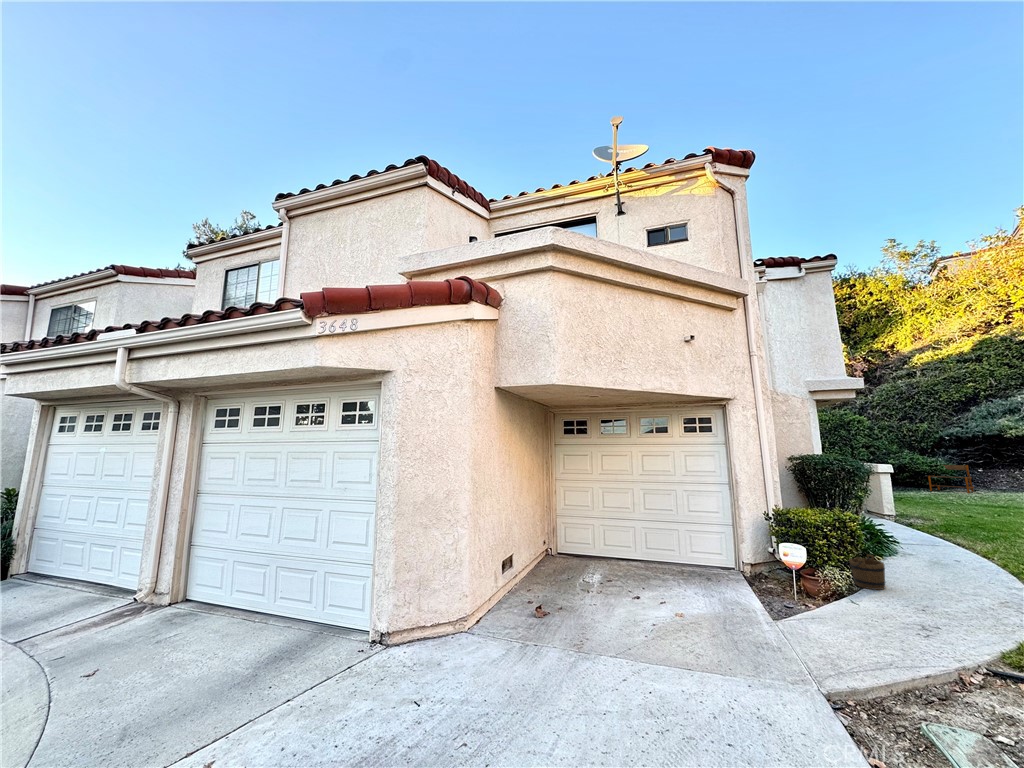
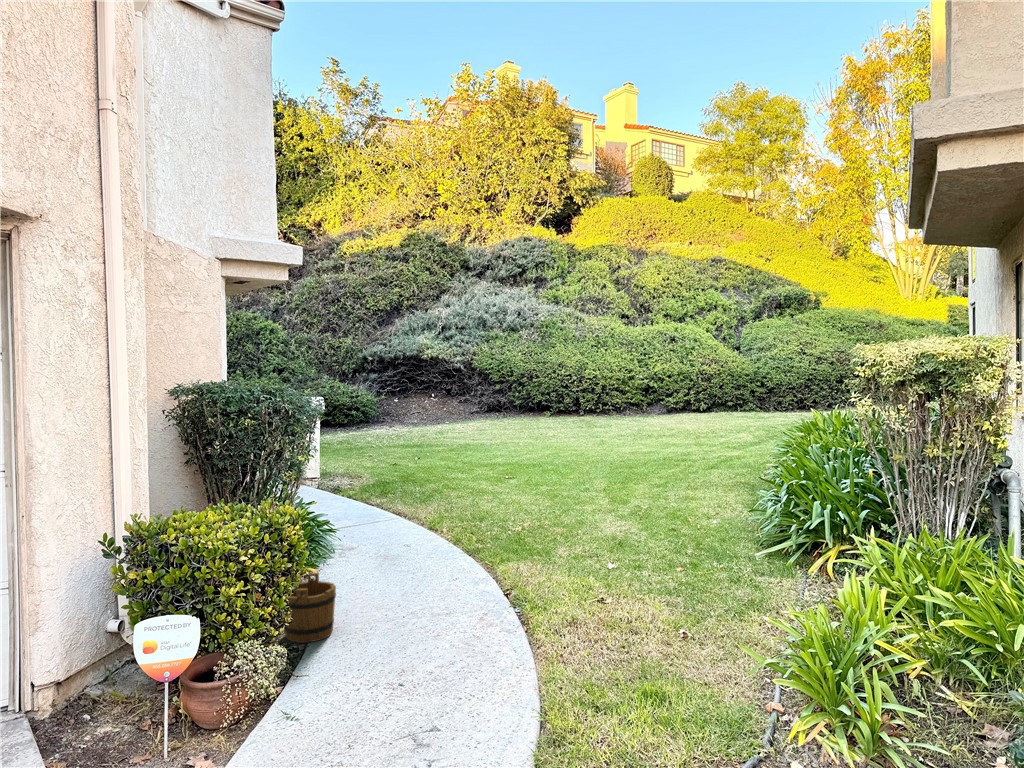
bench: present [928,465,974,493] -> none [347,397,390,435]

